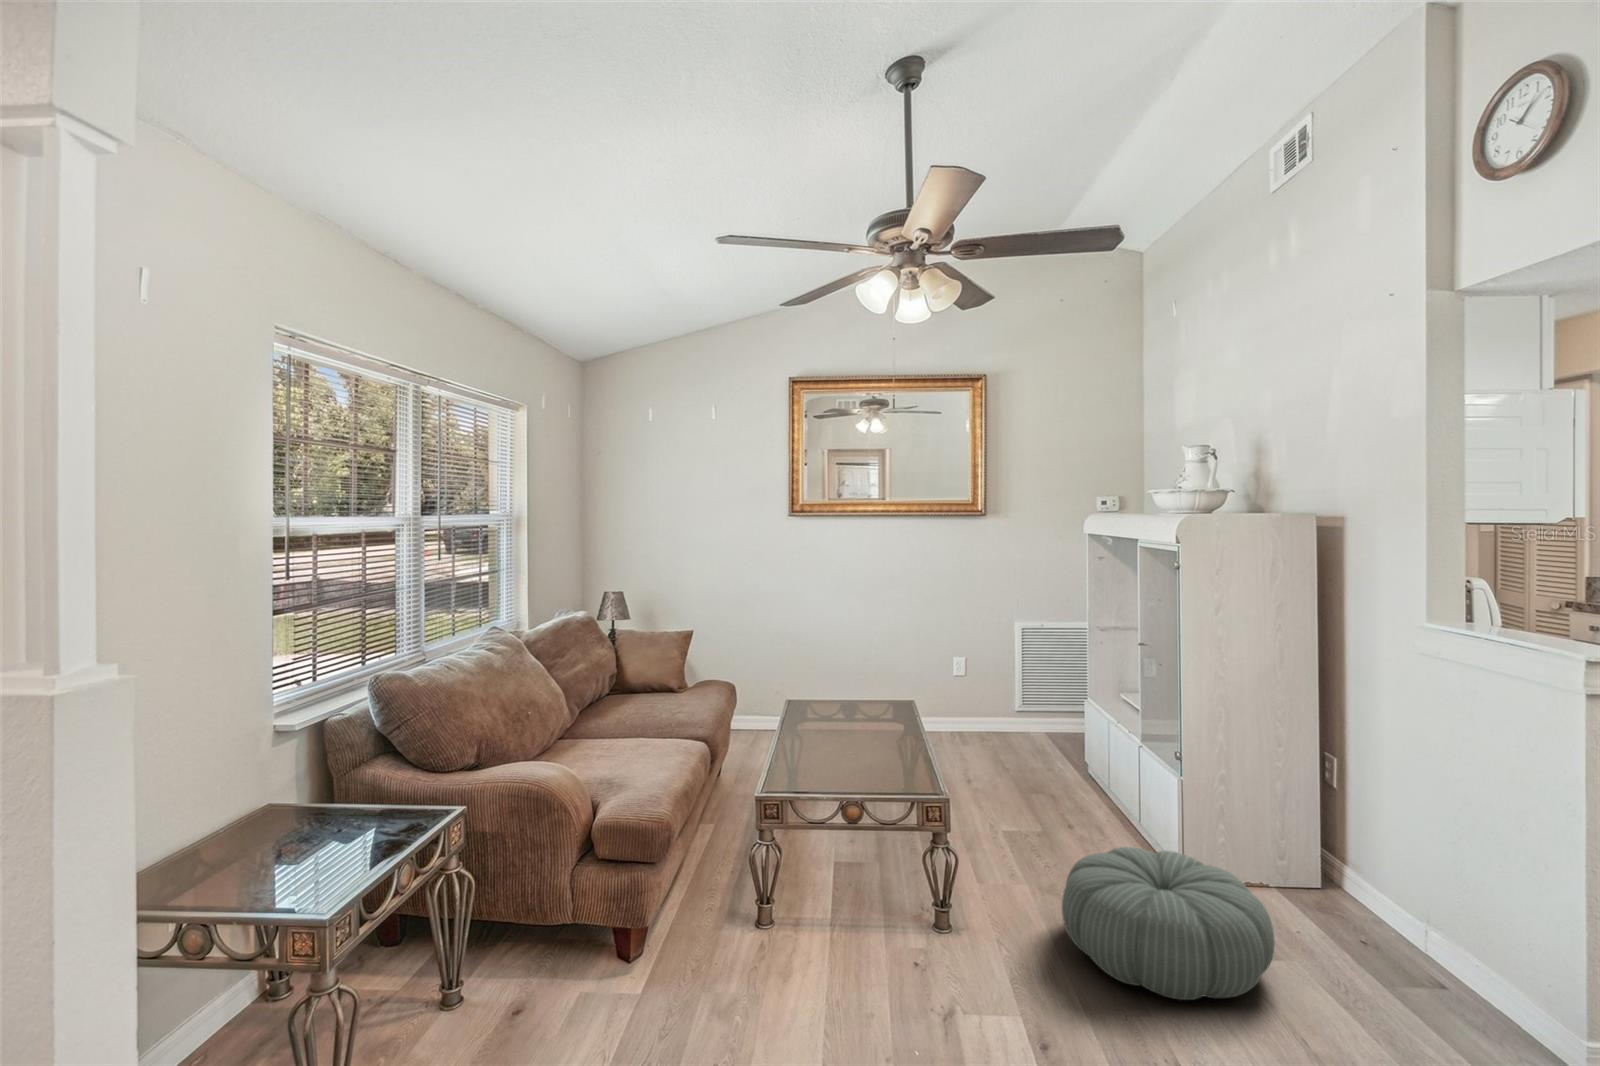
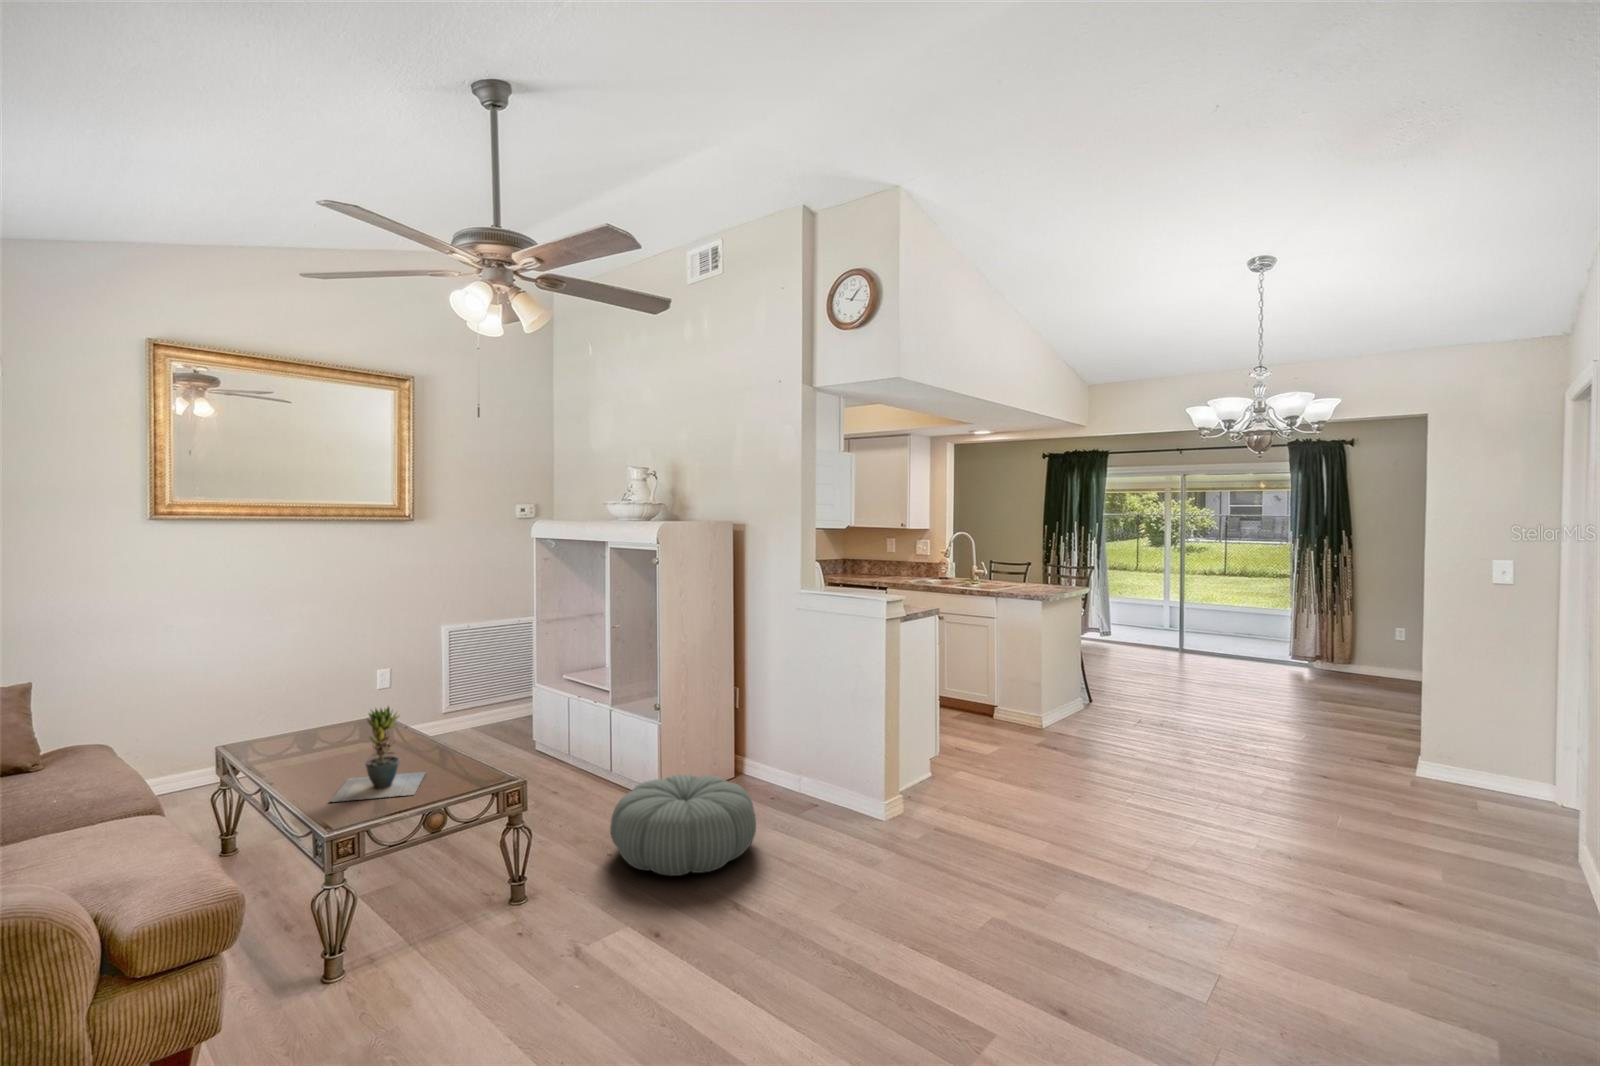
potted plant: none [793,691,884,782] -> present [330,706,426,802]

